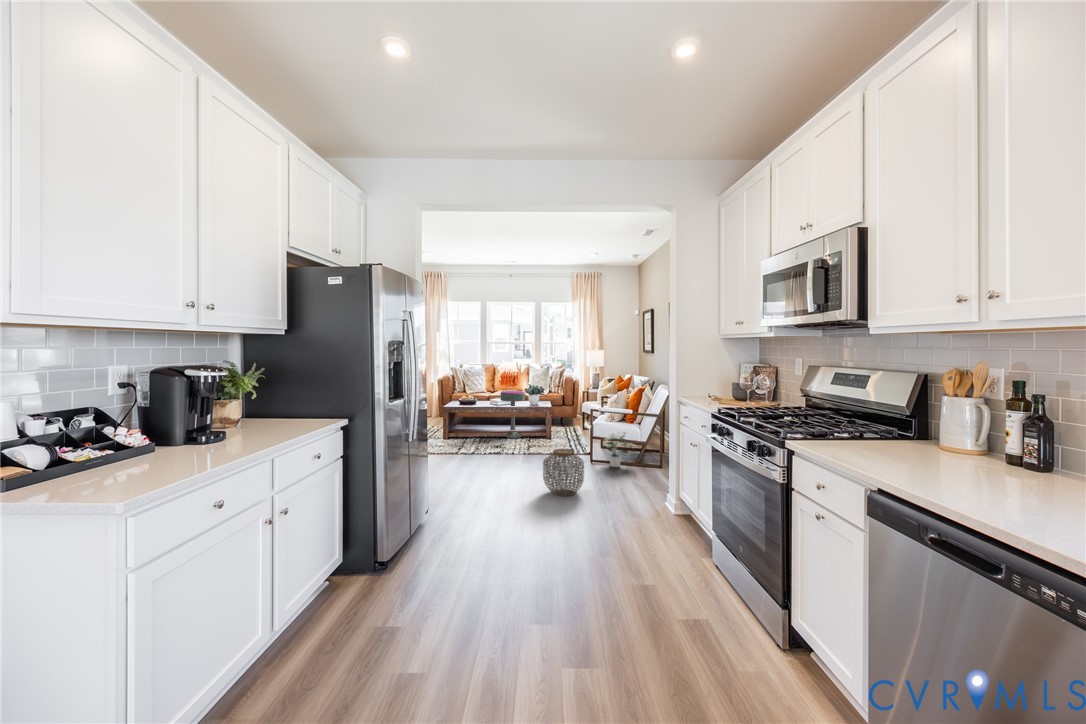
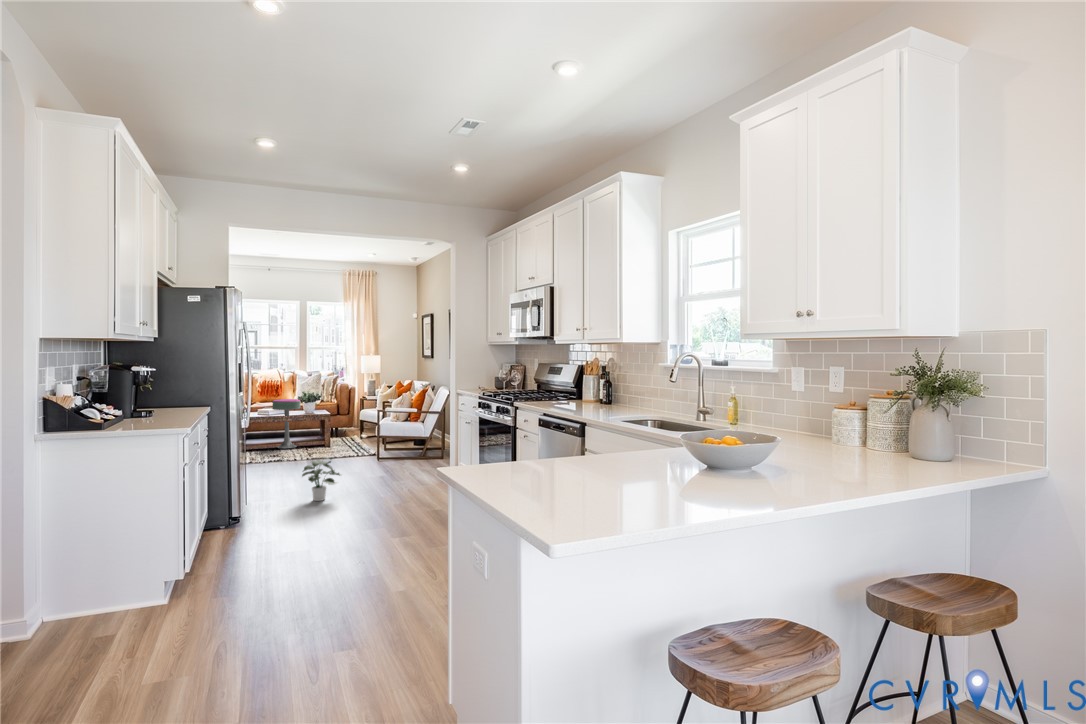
potted plant: present [603,432,633,467] -> present [302,457,342,501]
woven basket: present [543,448,584,497] -> none [342,441,380,481]

